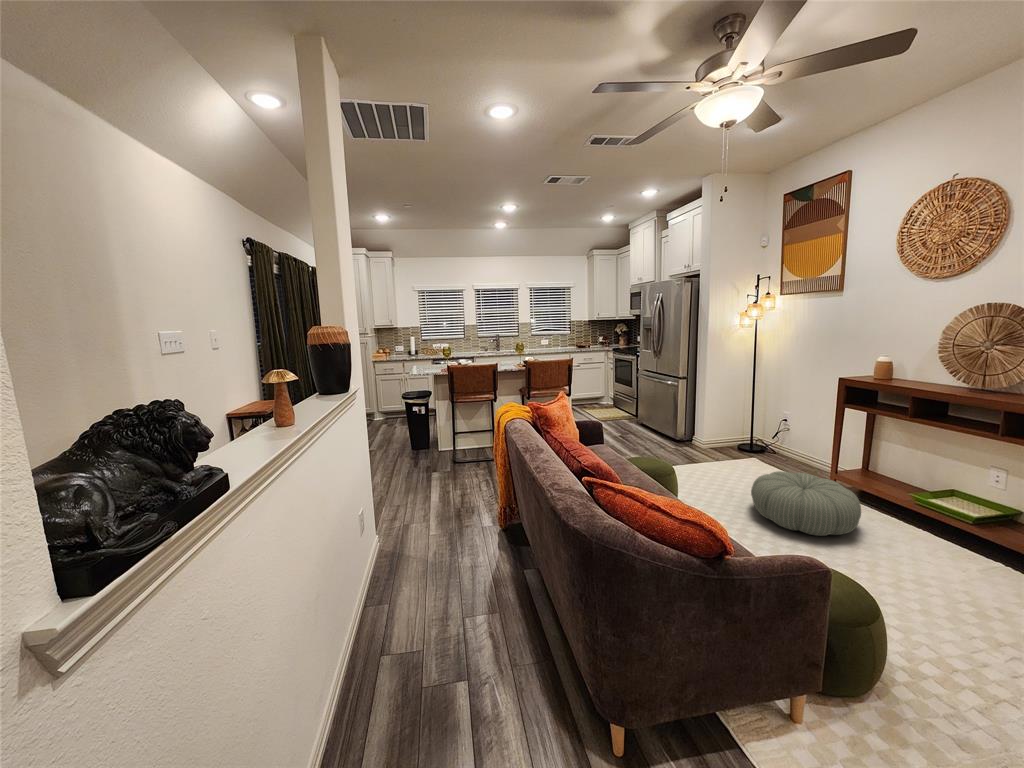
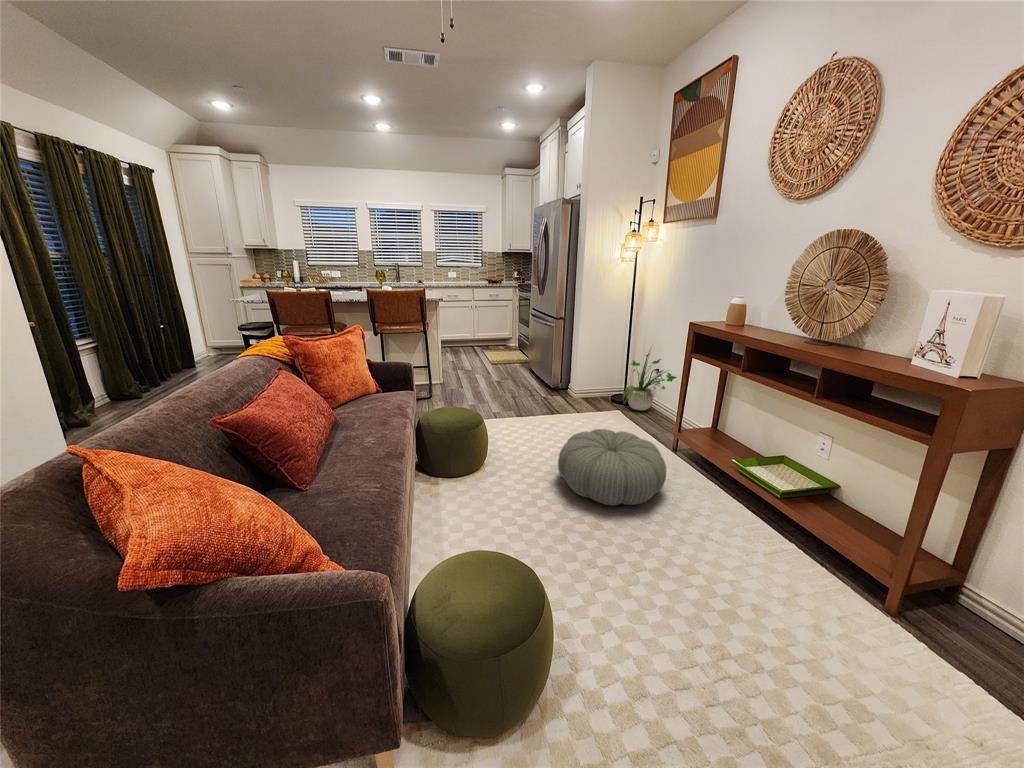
potted plant: none [753,394,811,456] -> present [623,353,677,410]

